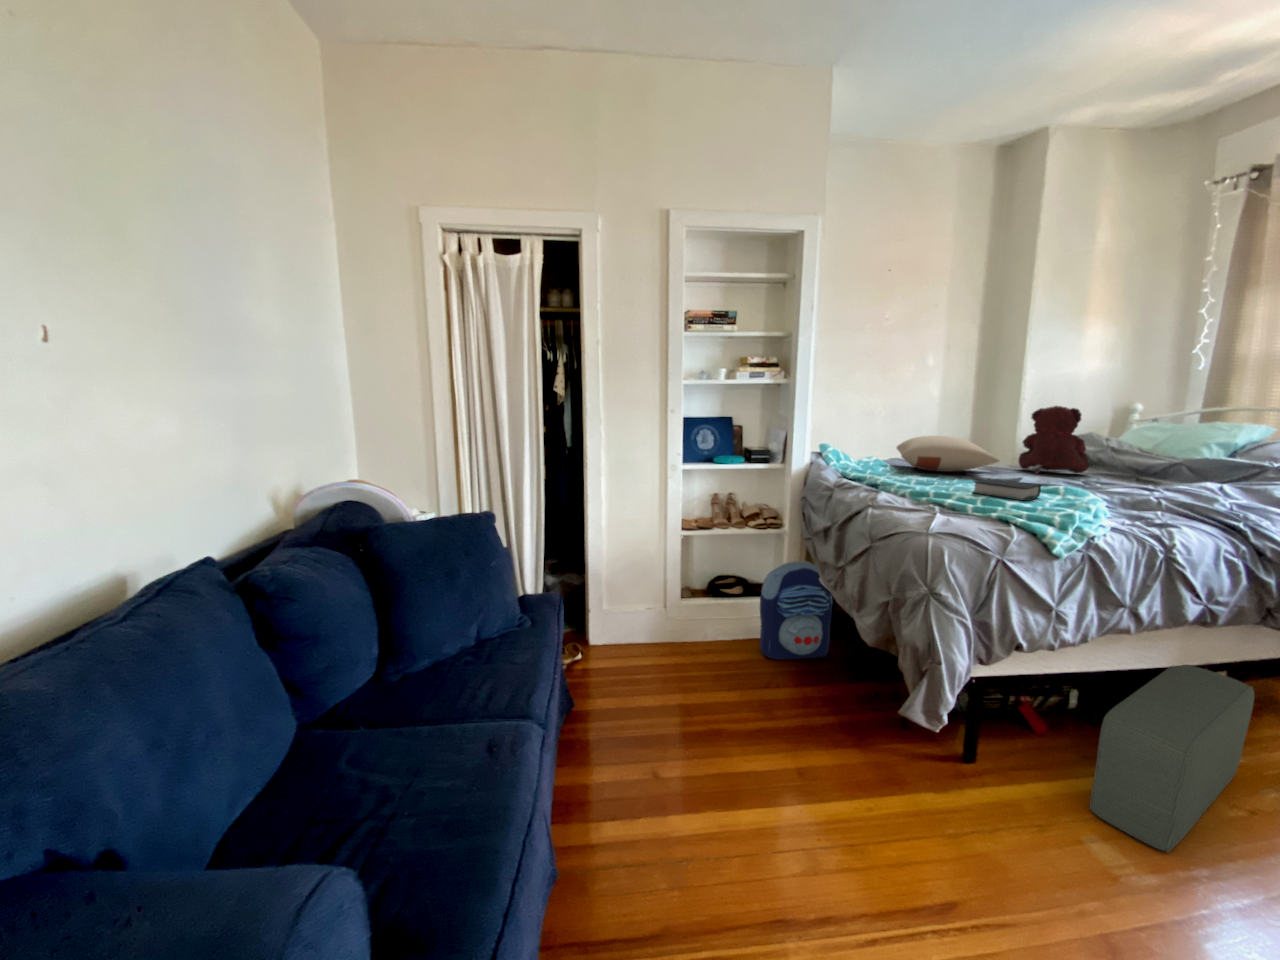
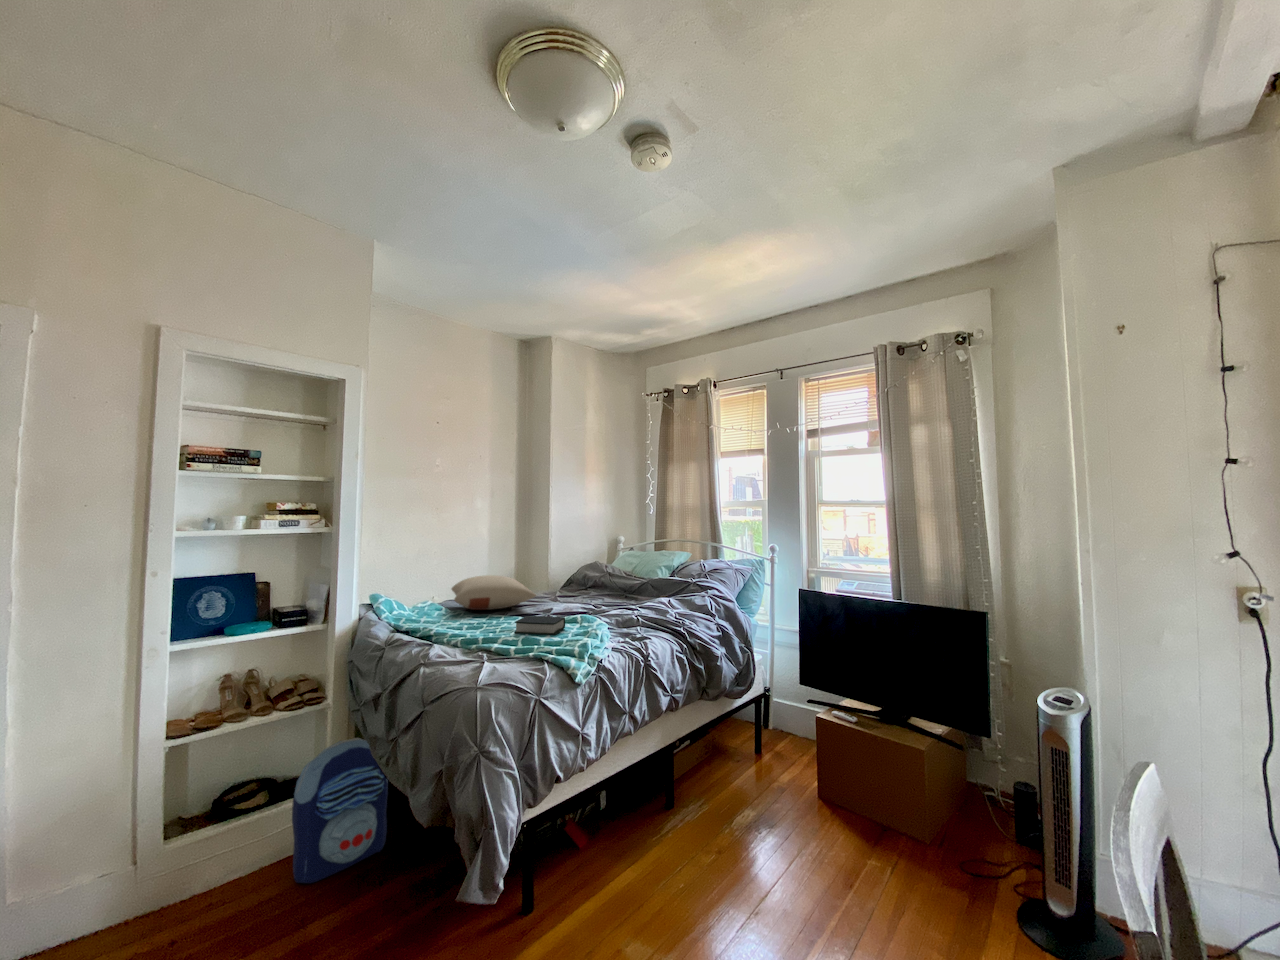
teddy bear: present [1019,406,1089,474] -> none [552,542,599,601]
pouf: present [1090,664,1254,852] -> none [623,744,704,924]

